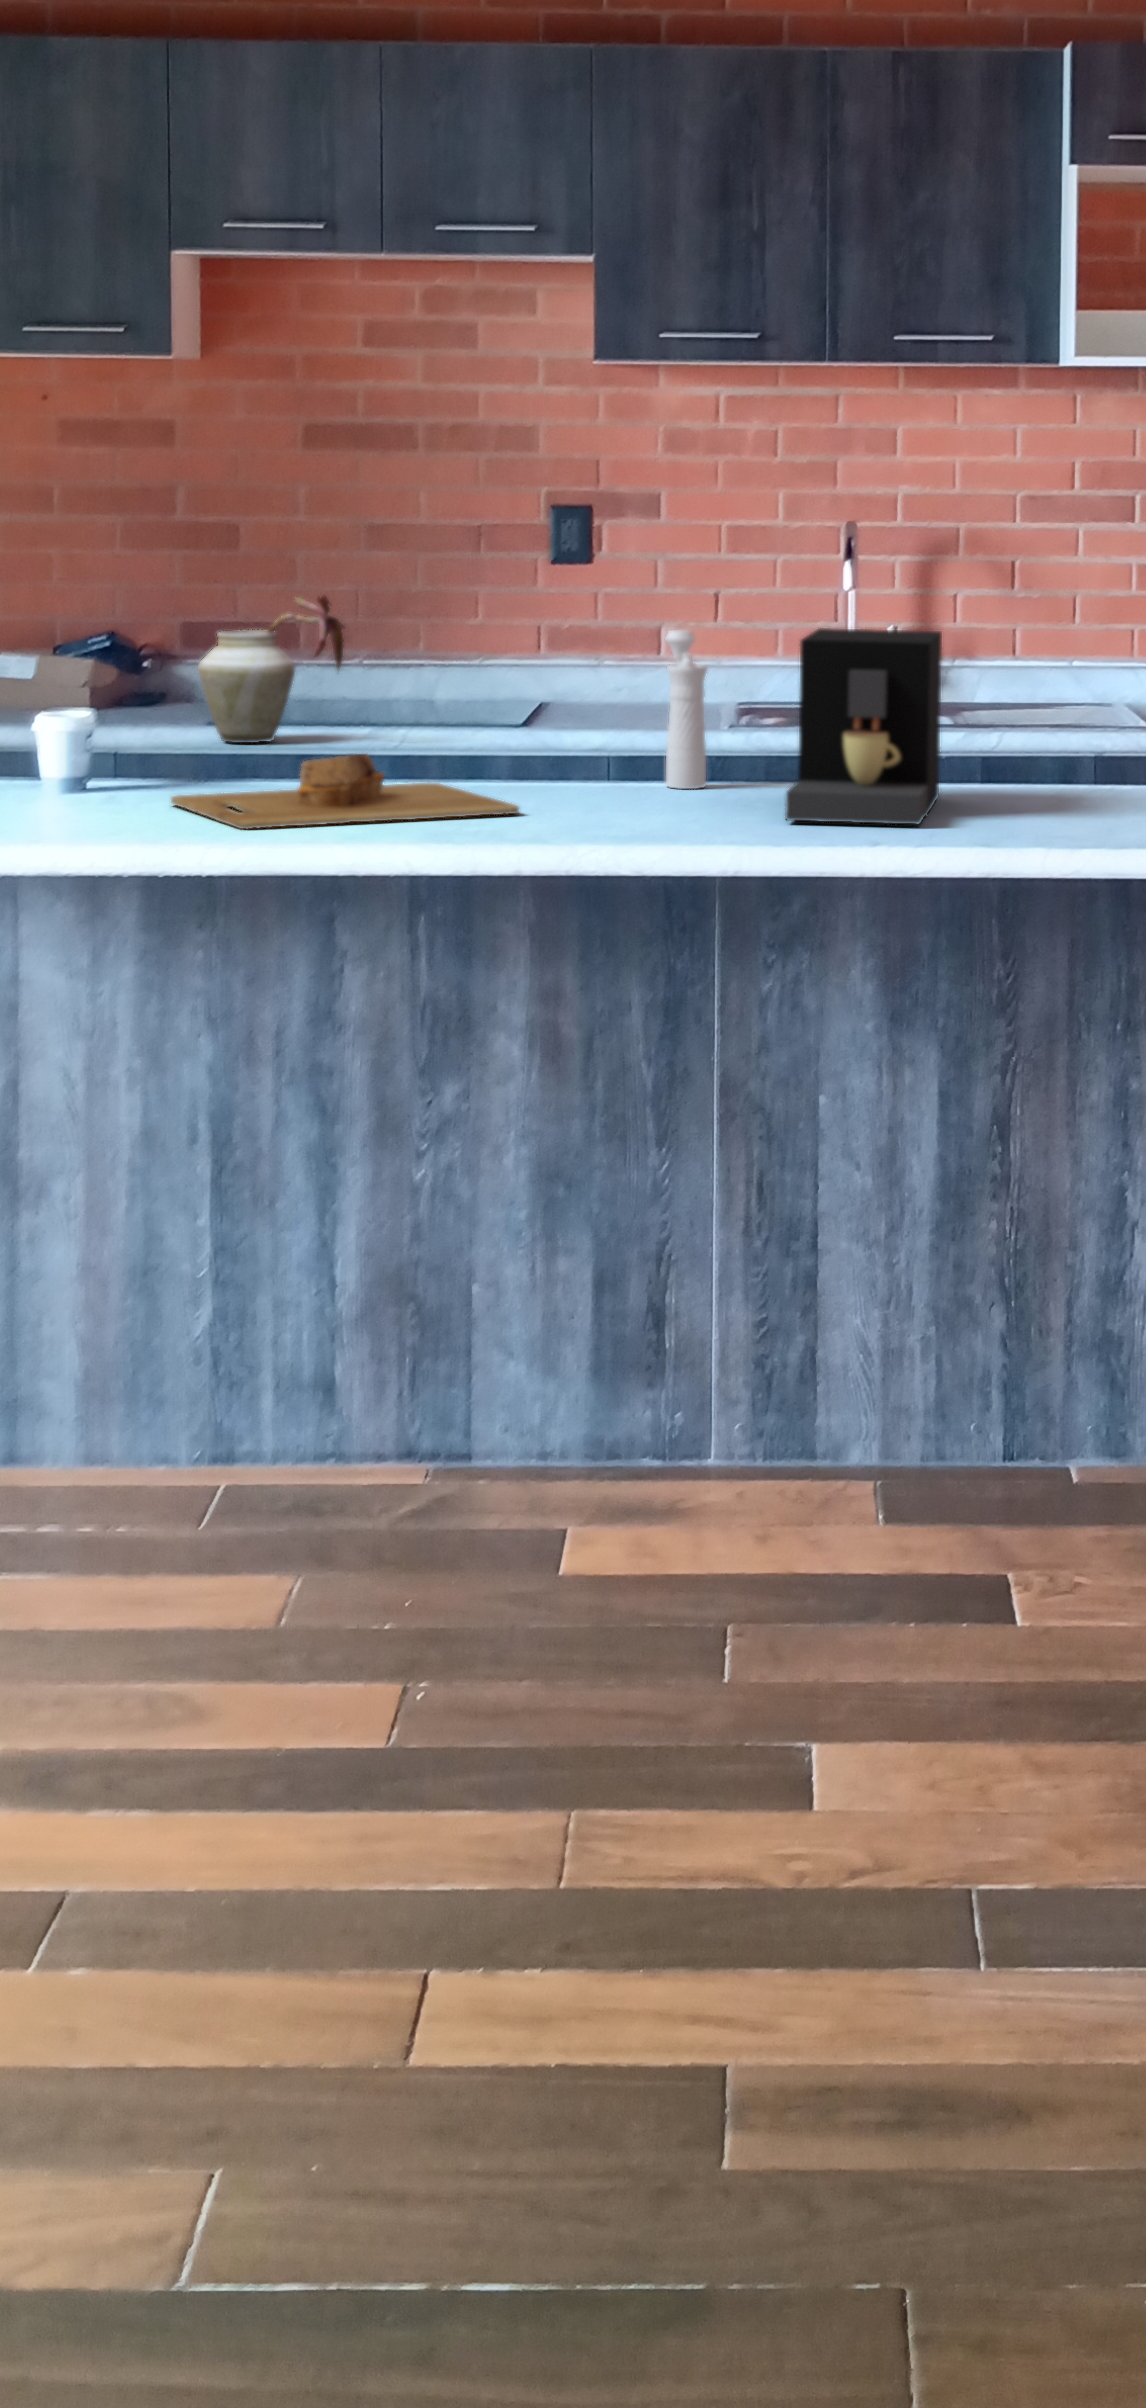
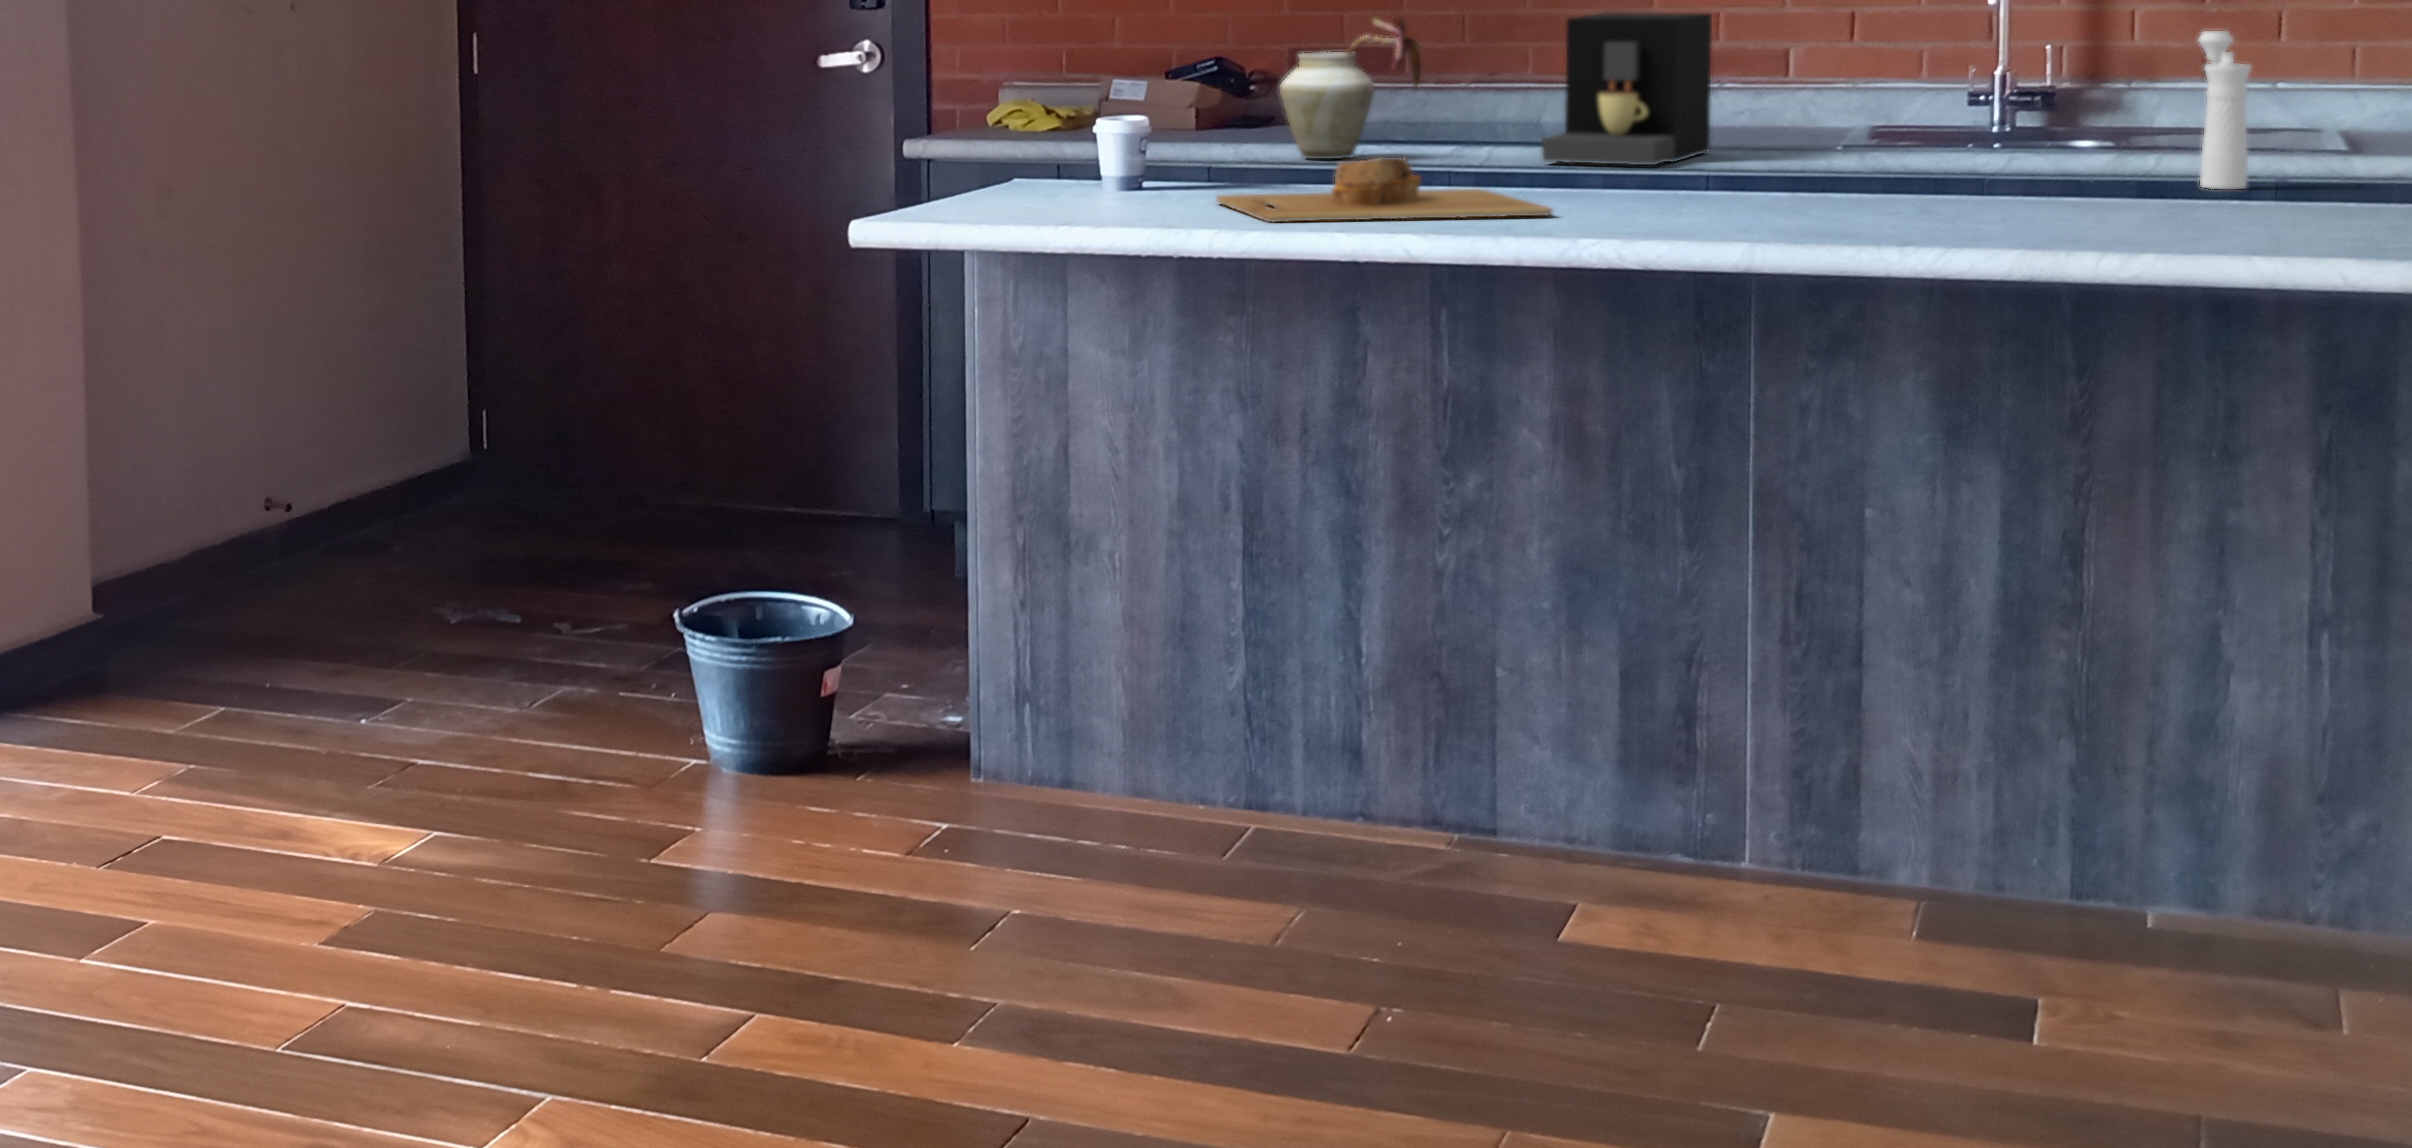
coffee maker: present [785,628,942,824] -> present [1542,12,1712,165]
pepper mill: present [666,630,708,789] -> present [2199,31,2251,189]

